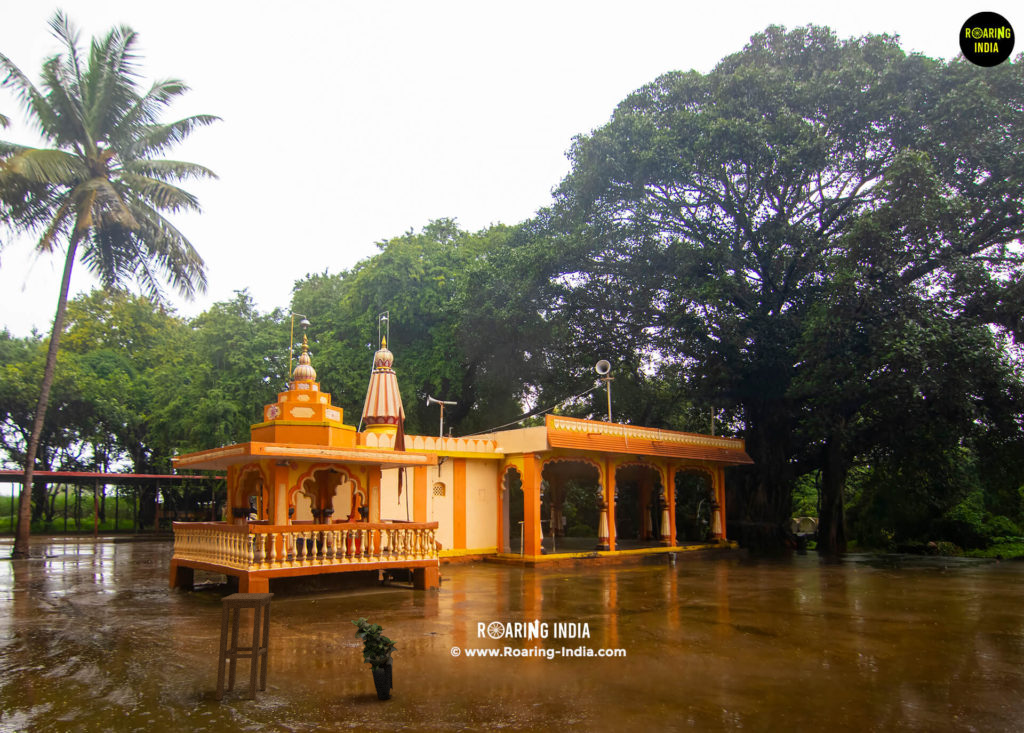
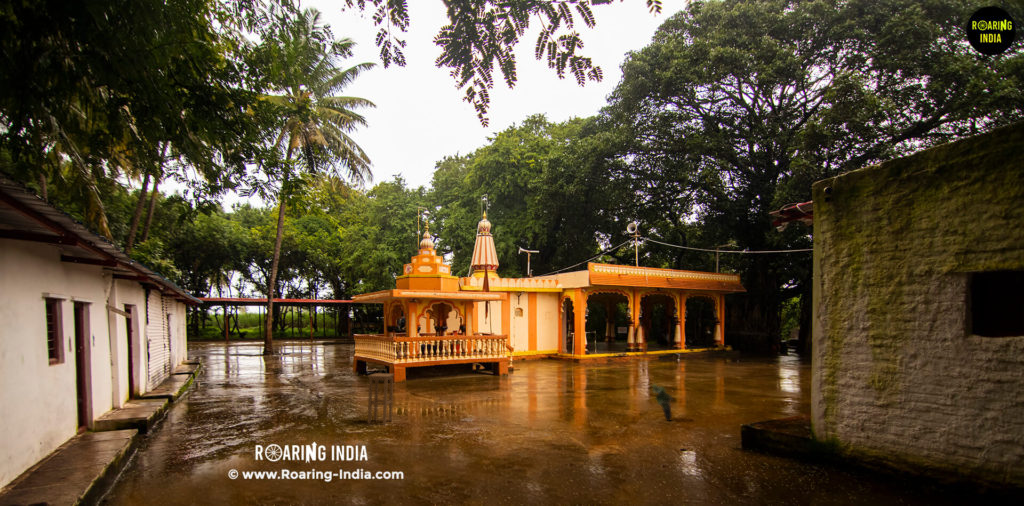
potted plant: present [351,617,398,700] -> present [653,384,672,421]

